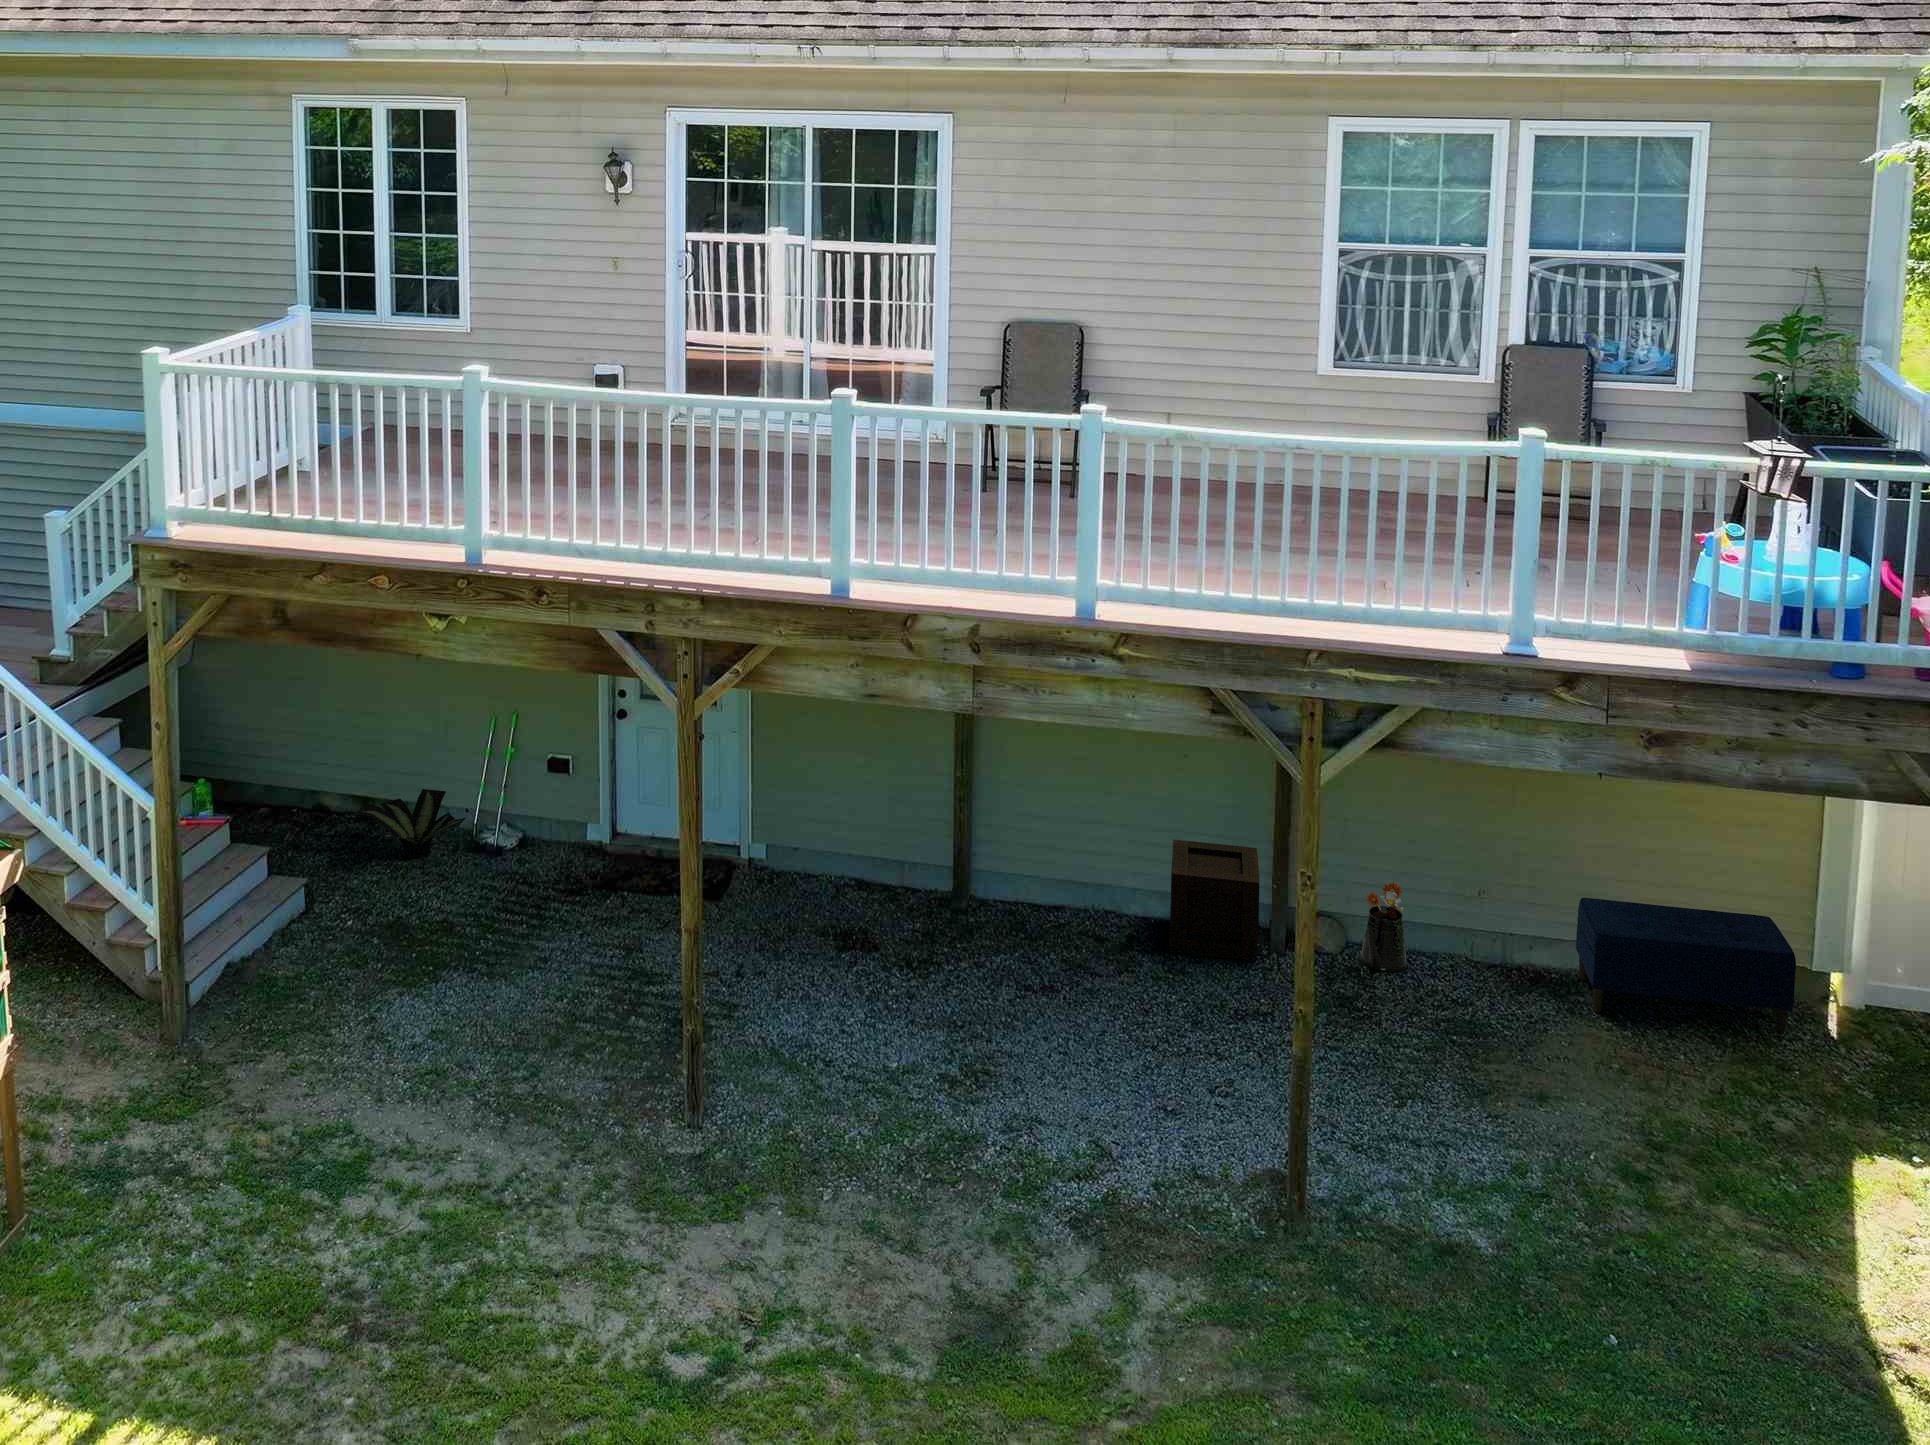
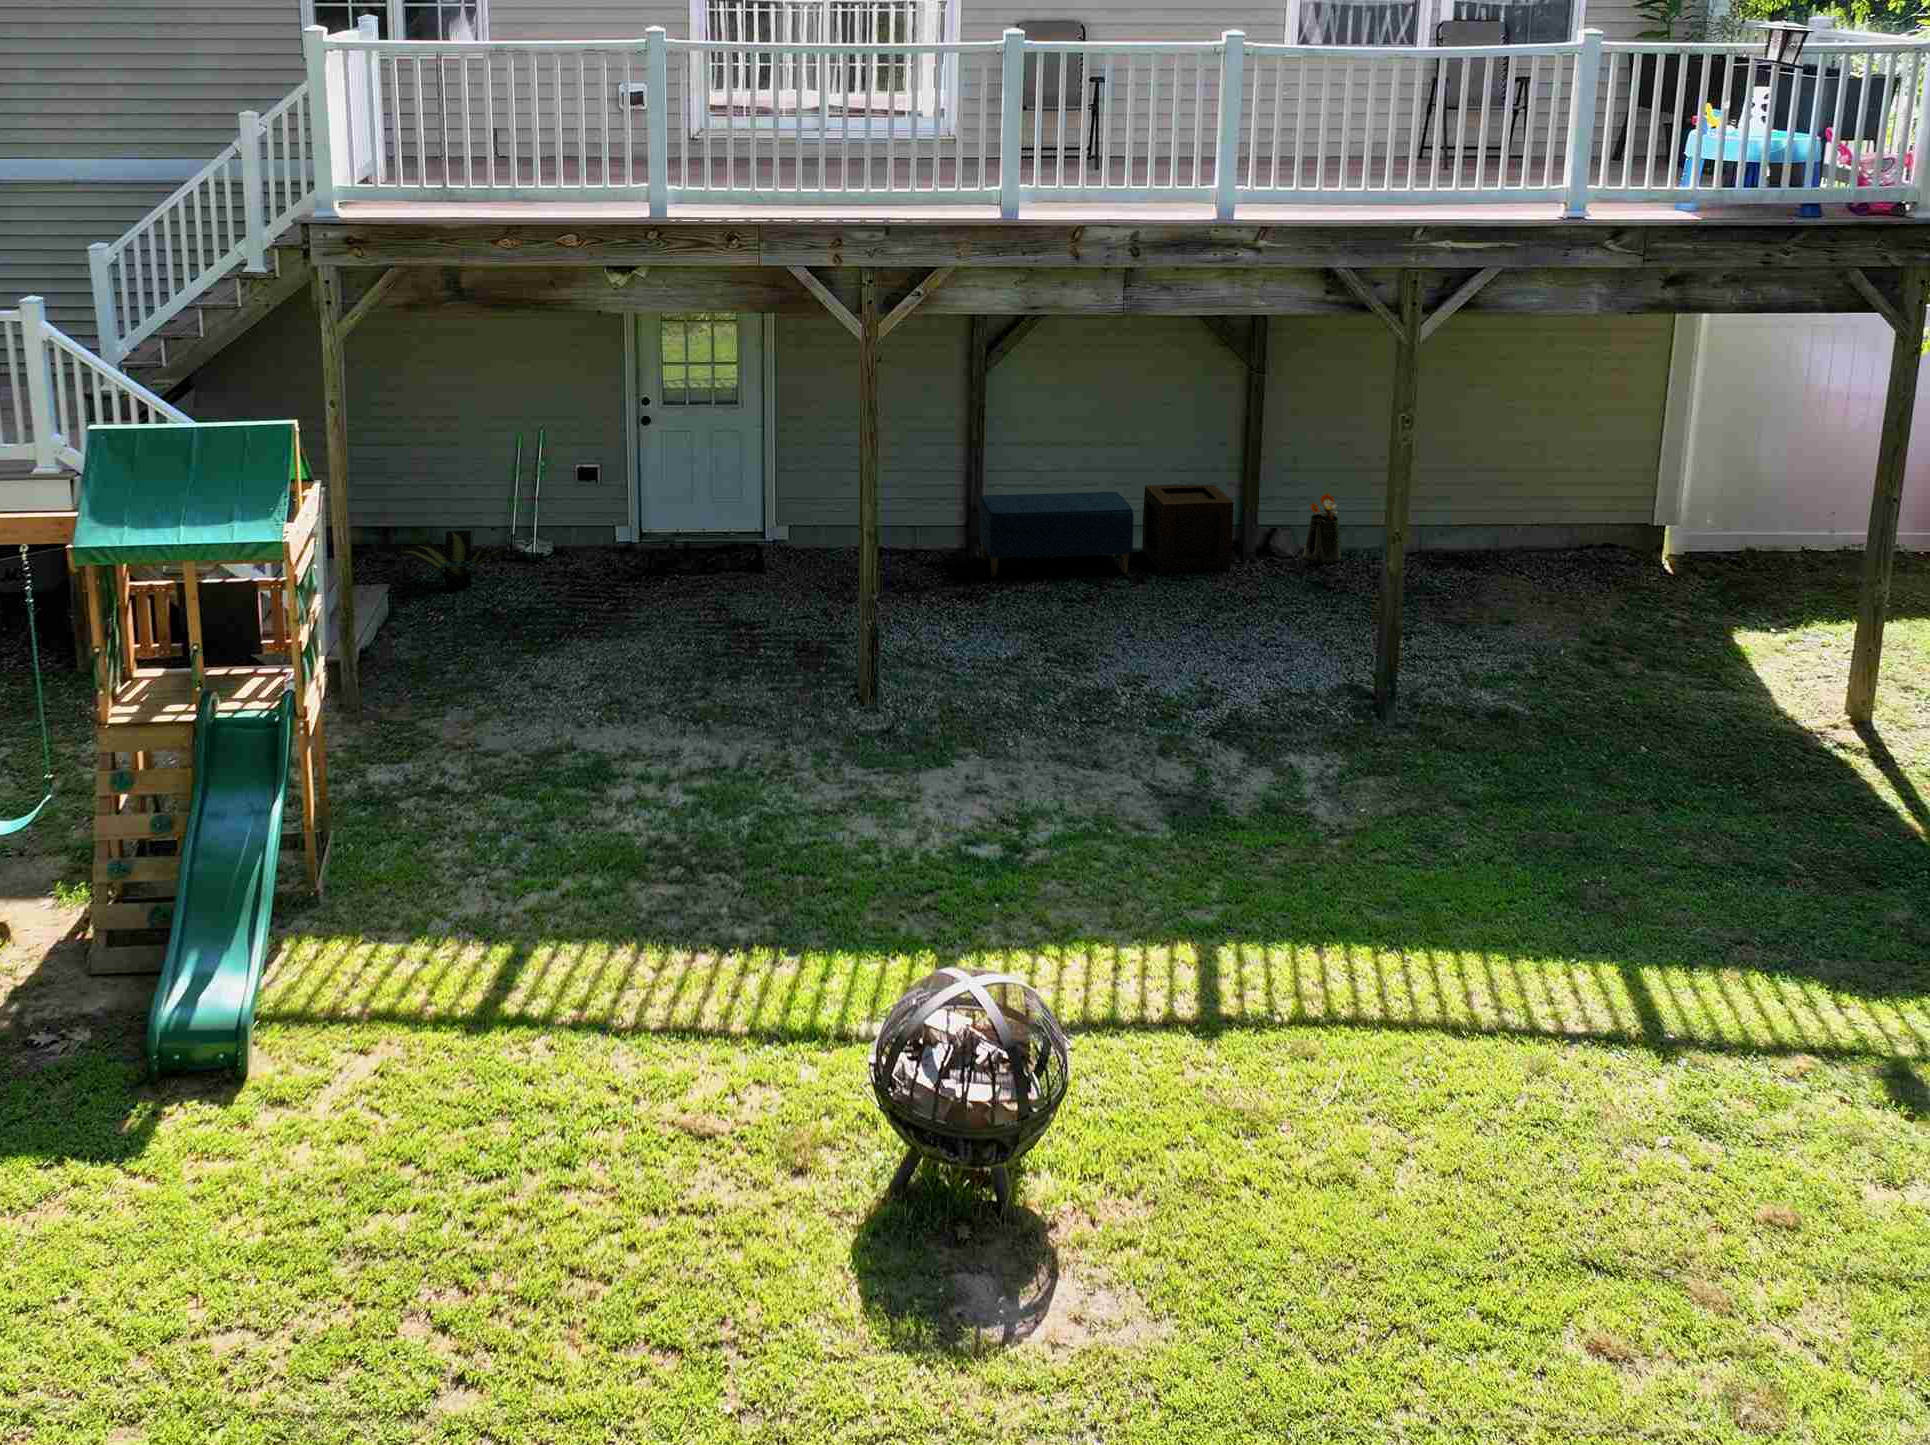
bench: present [1576,898,1796,1034] -> present [979,492,1134,577]

